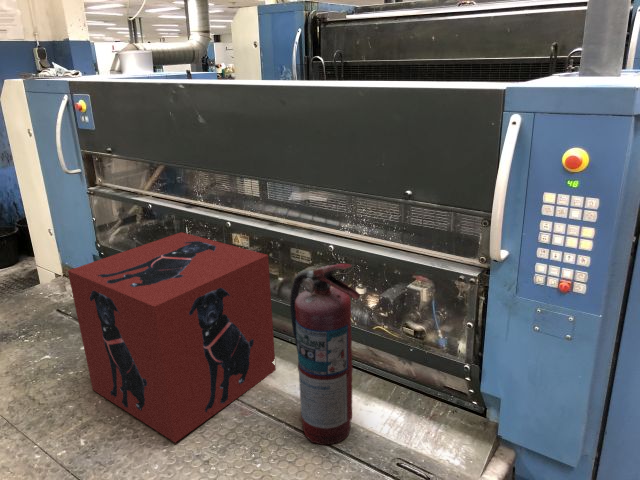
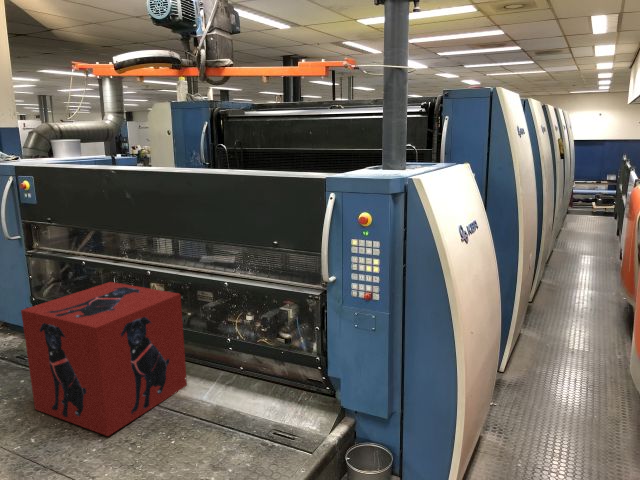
fire extinguisher: present [290,264,360,444] -> none [197,292,245,428]

